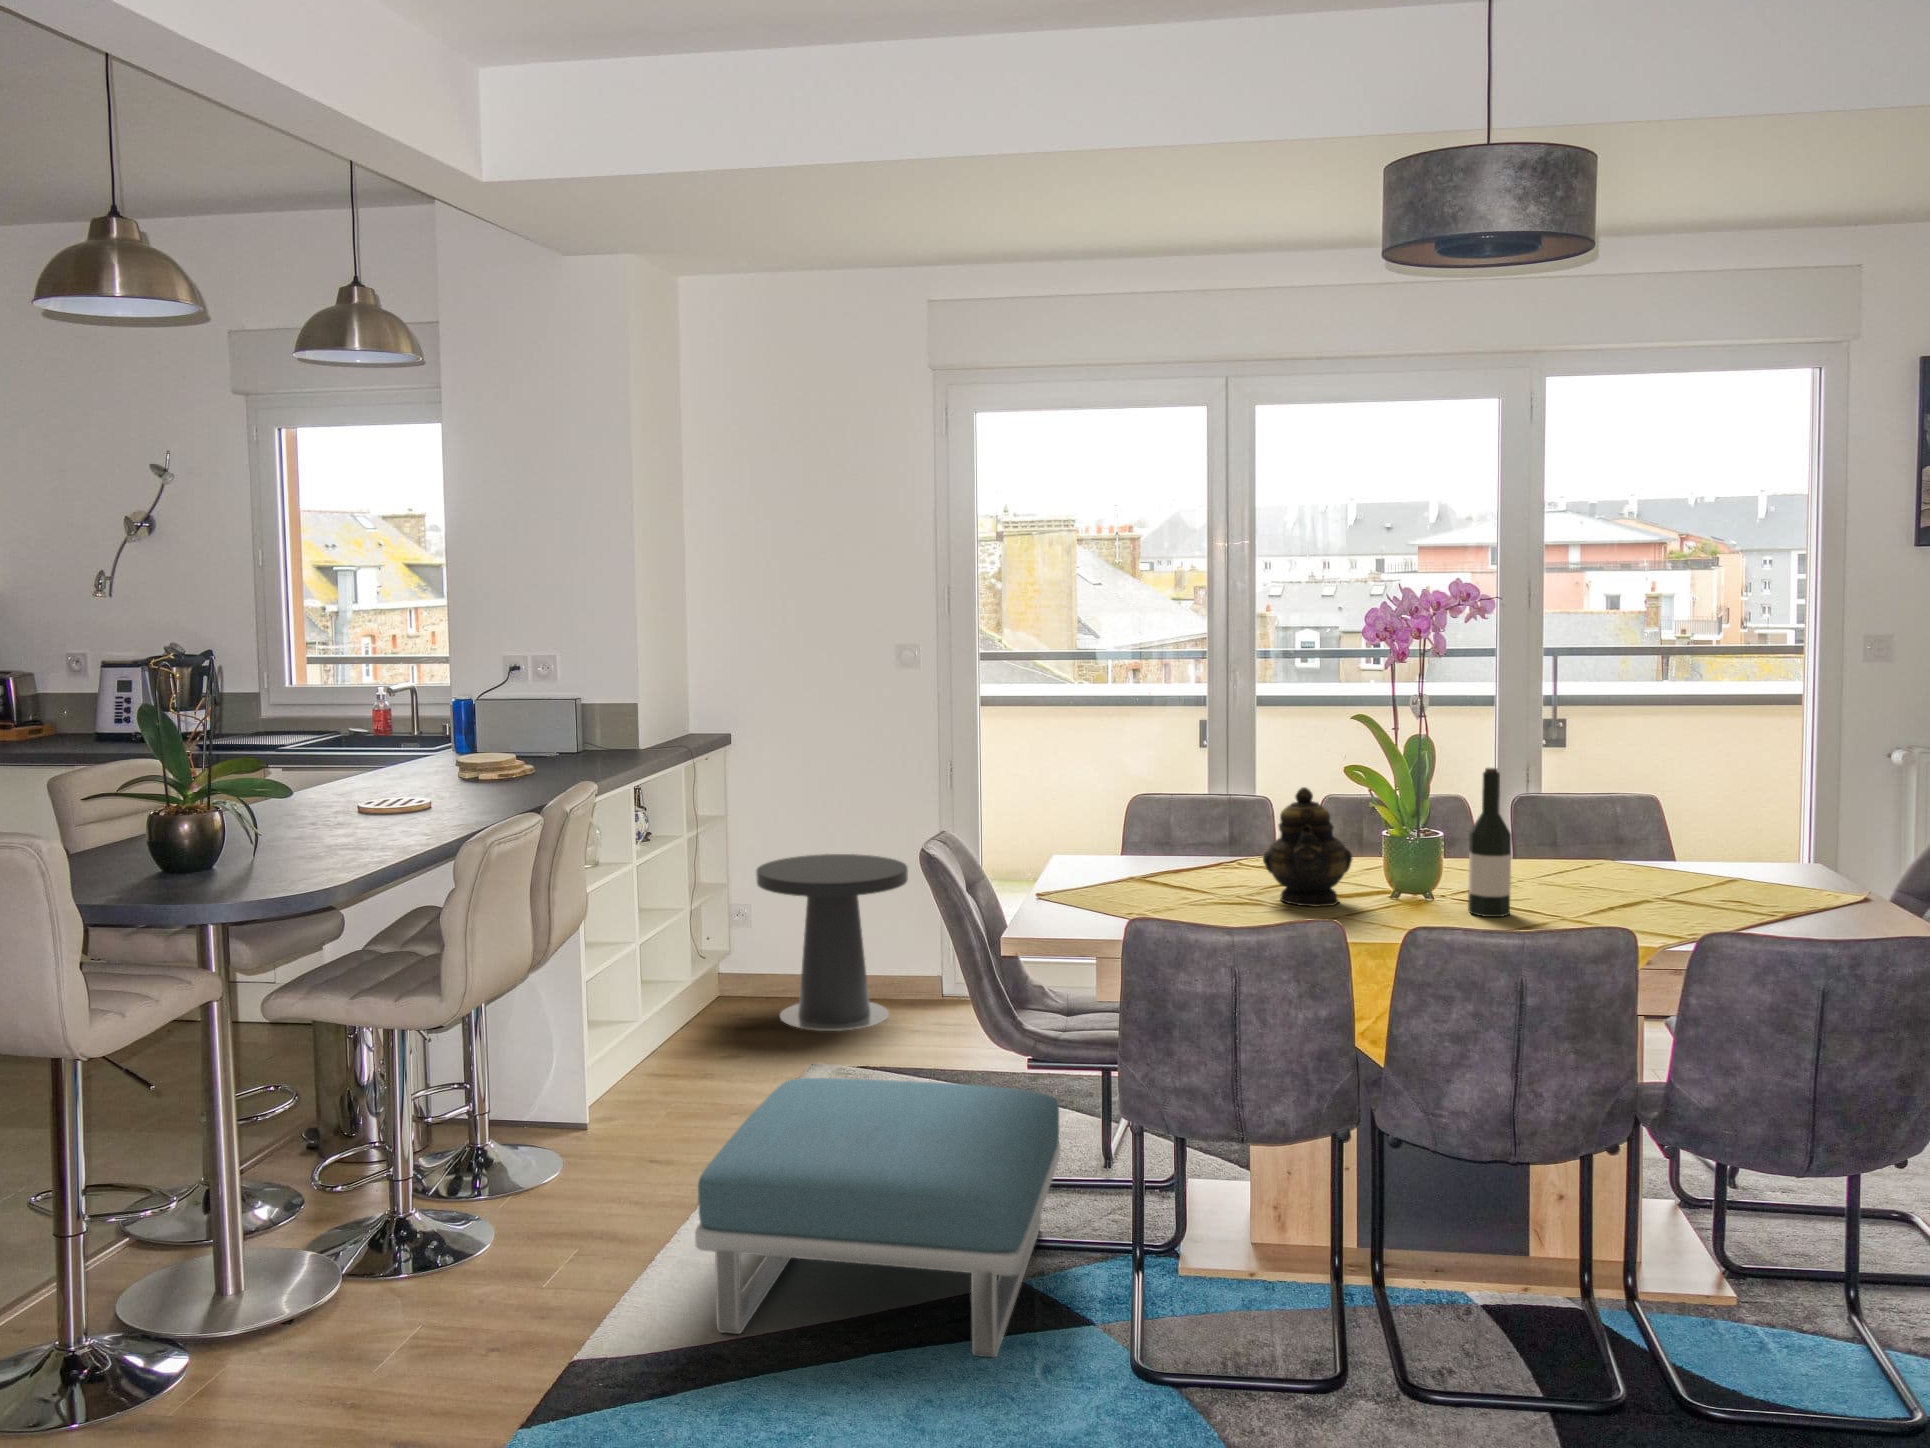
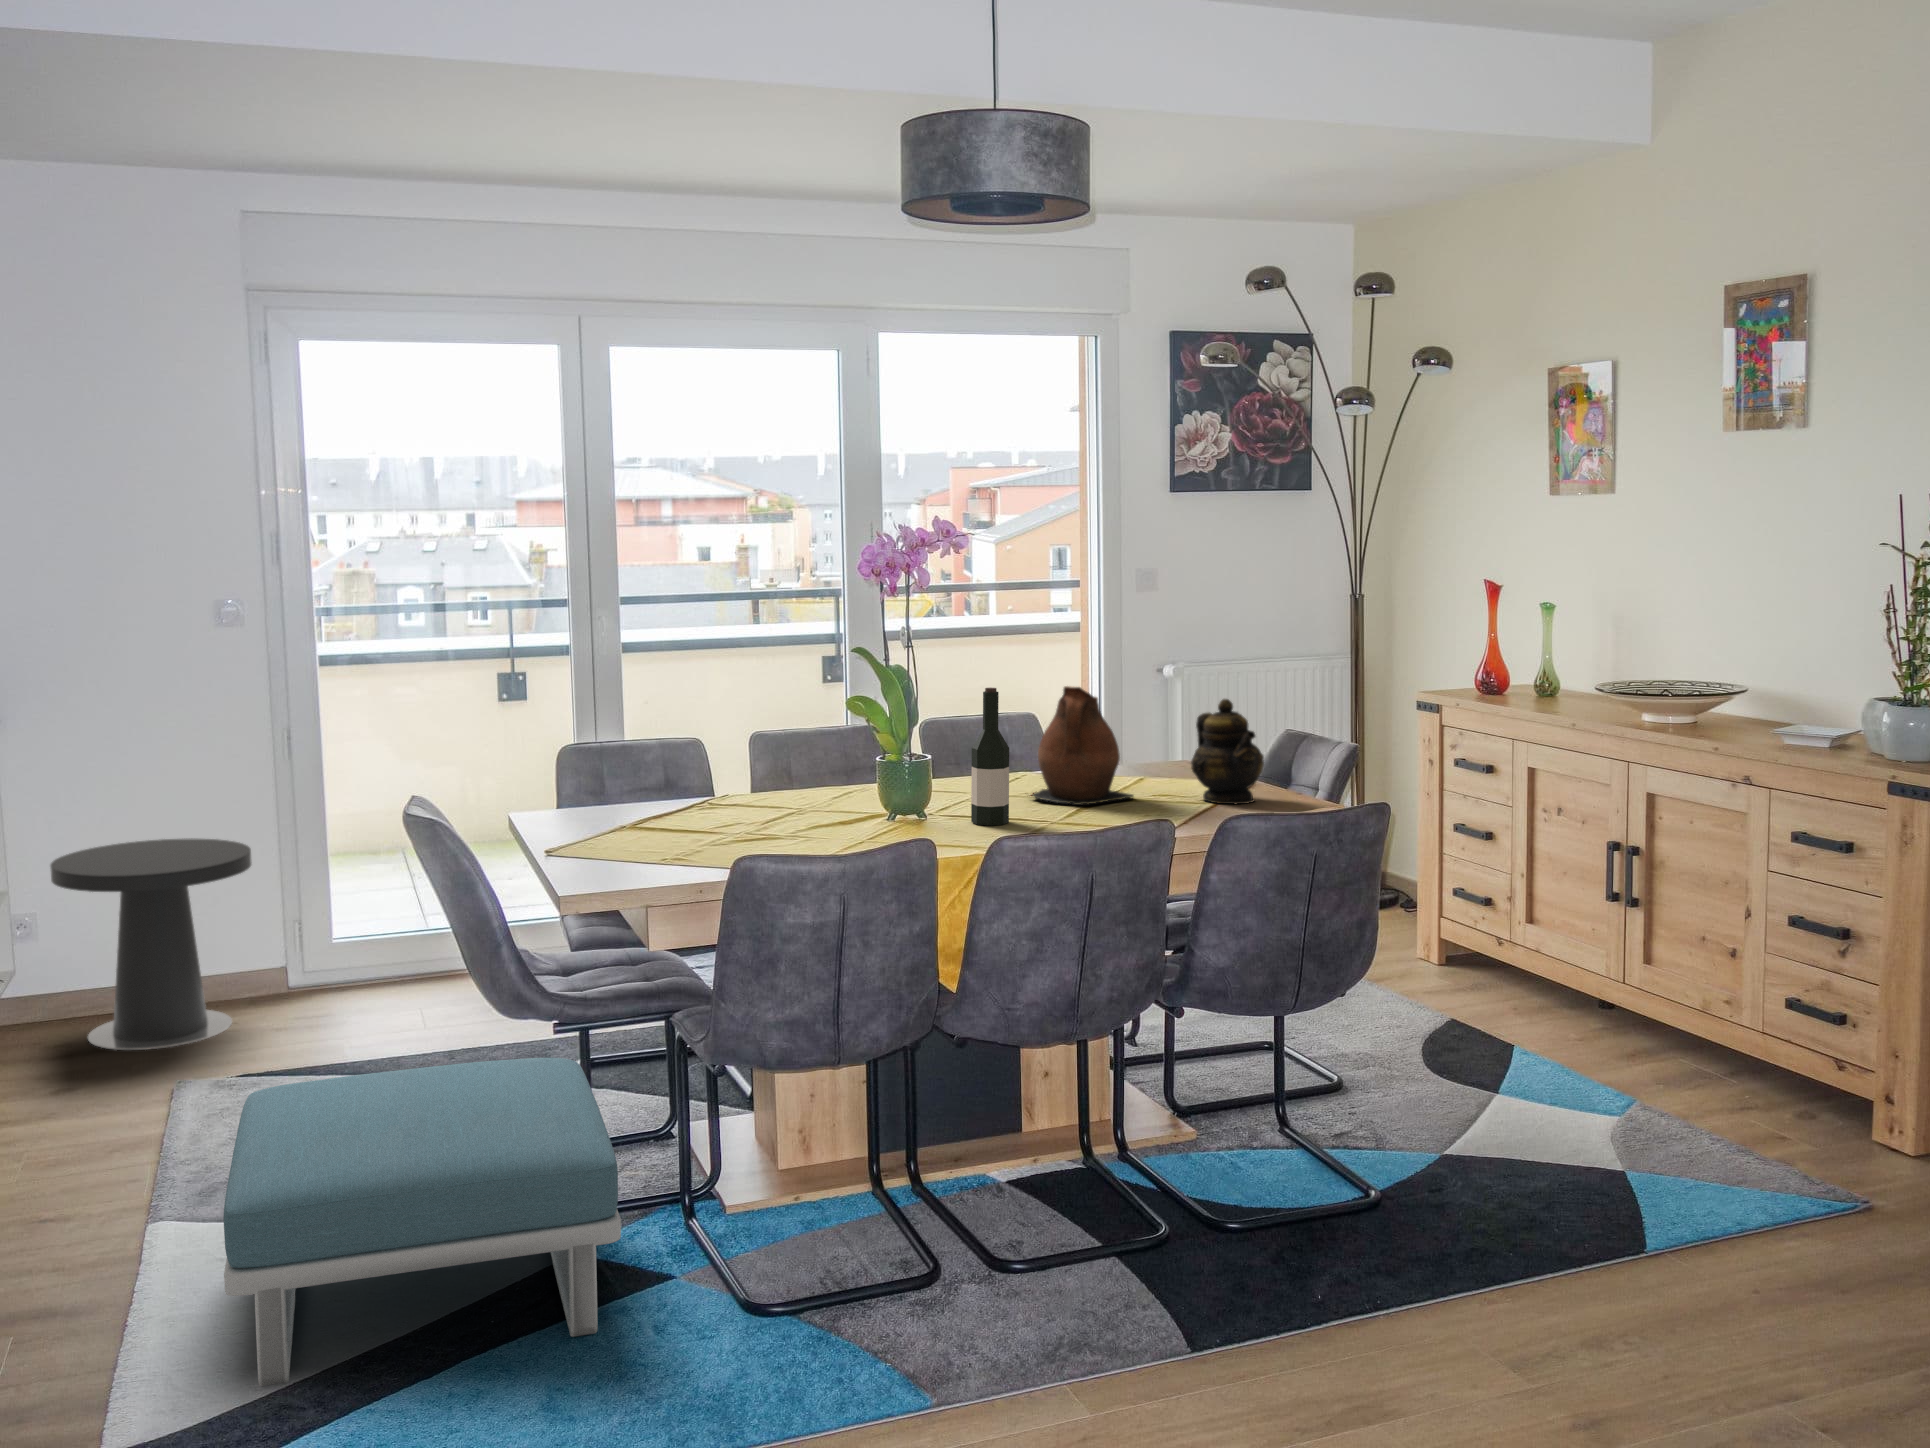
ceramic pitcher: none [1563,770,1696,904] -> present [1032,686,1133,805]
teapot: present [1263,787,1352,907] -> present [1191,699,1264,804]

